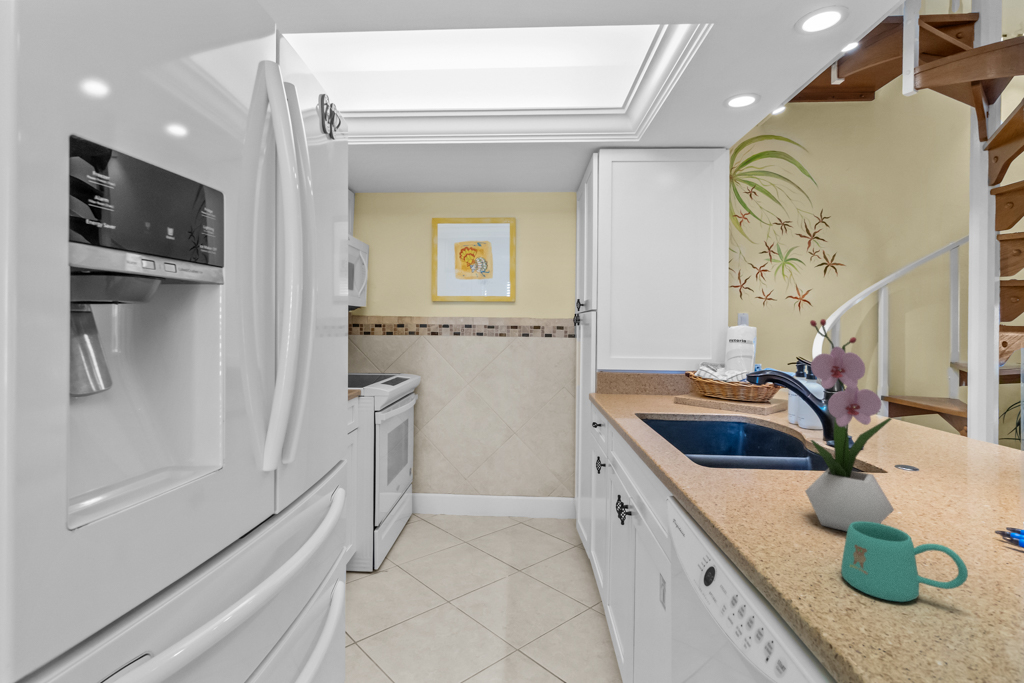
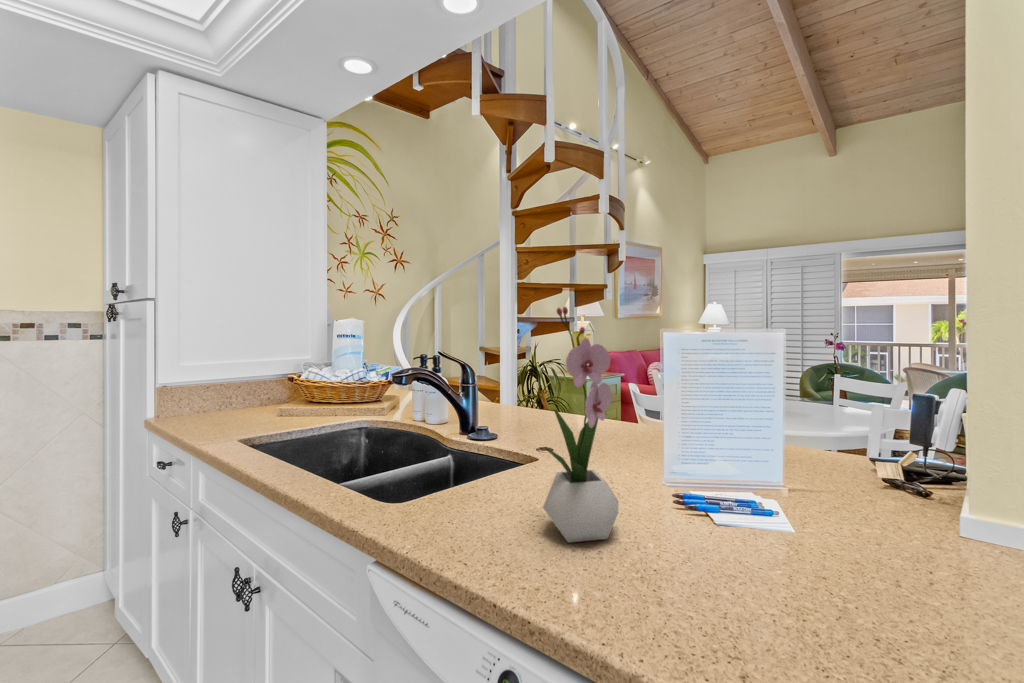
mug: present [841,521,968,602] -> none [648,530,747,621]

